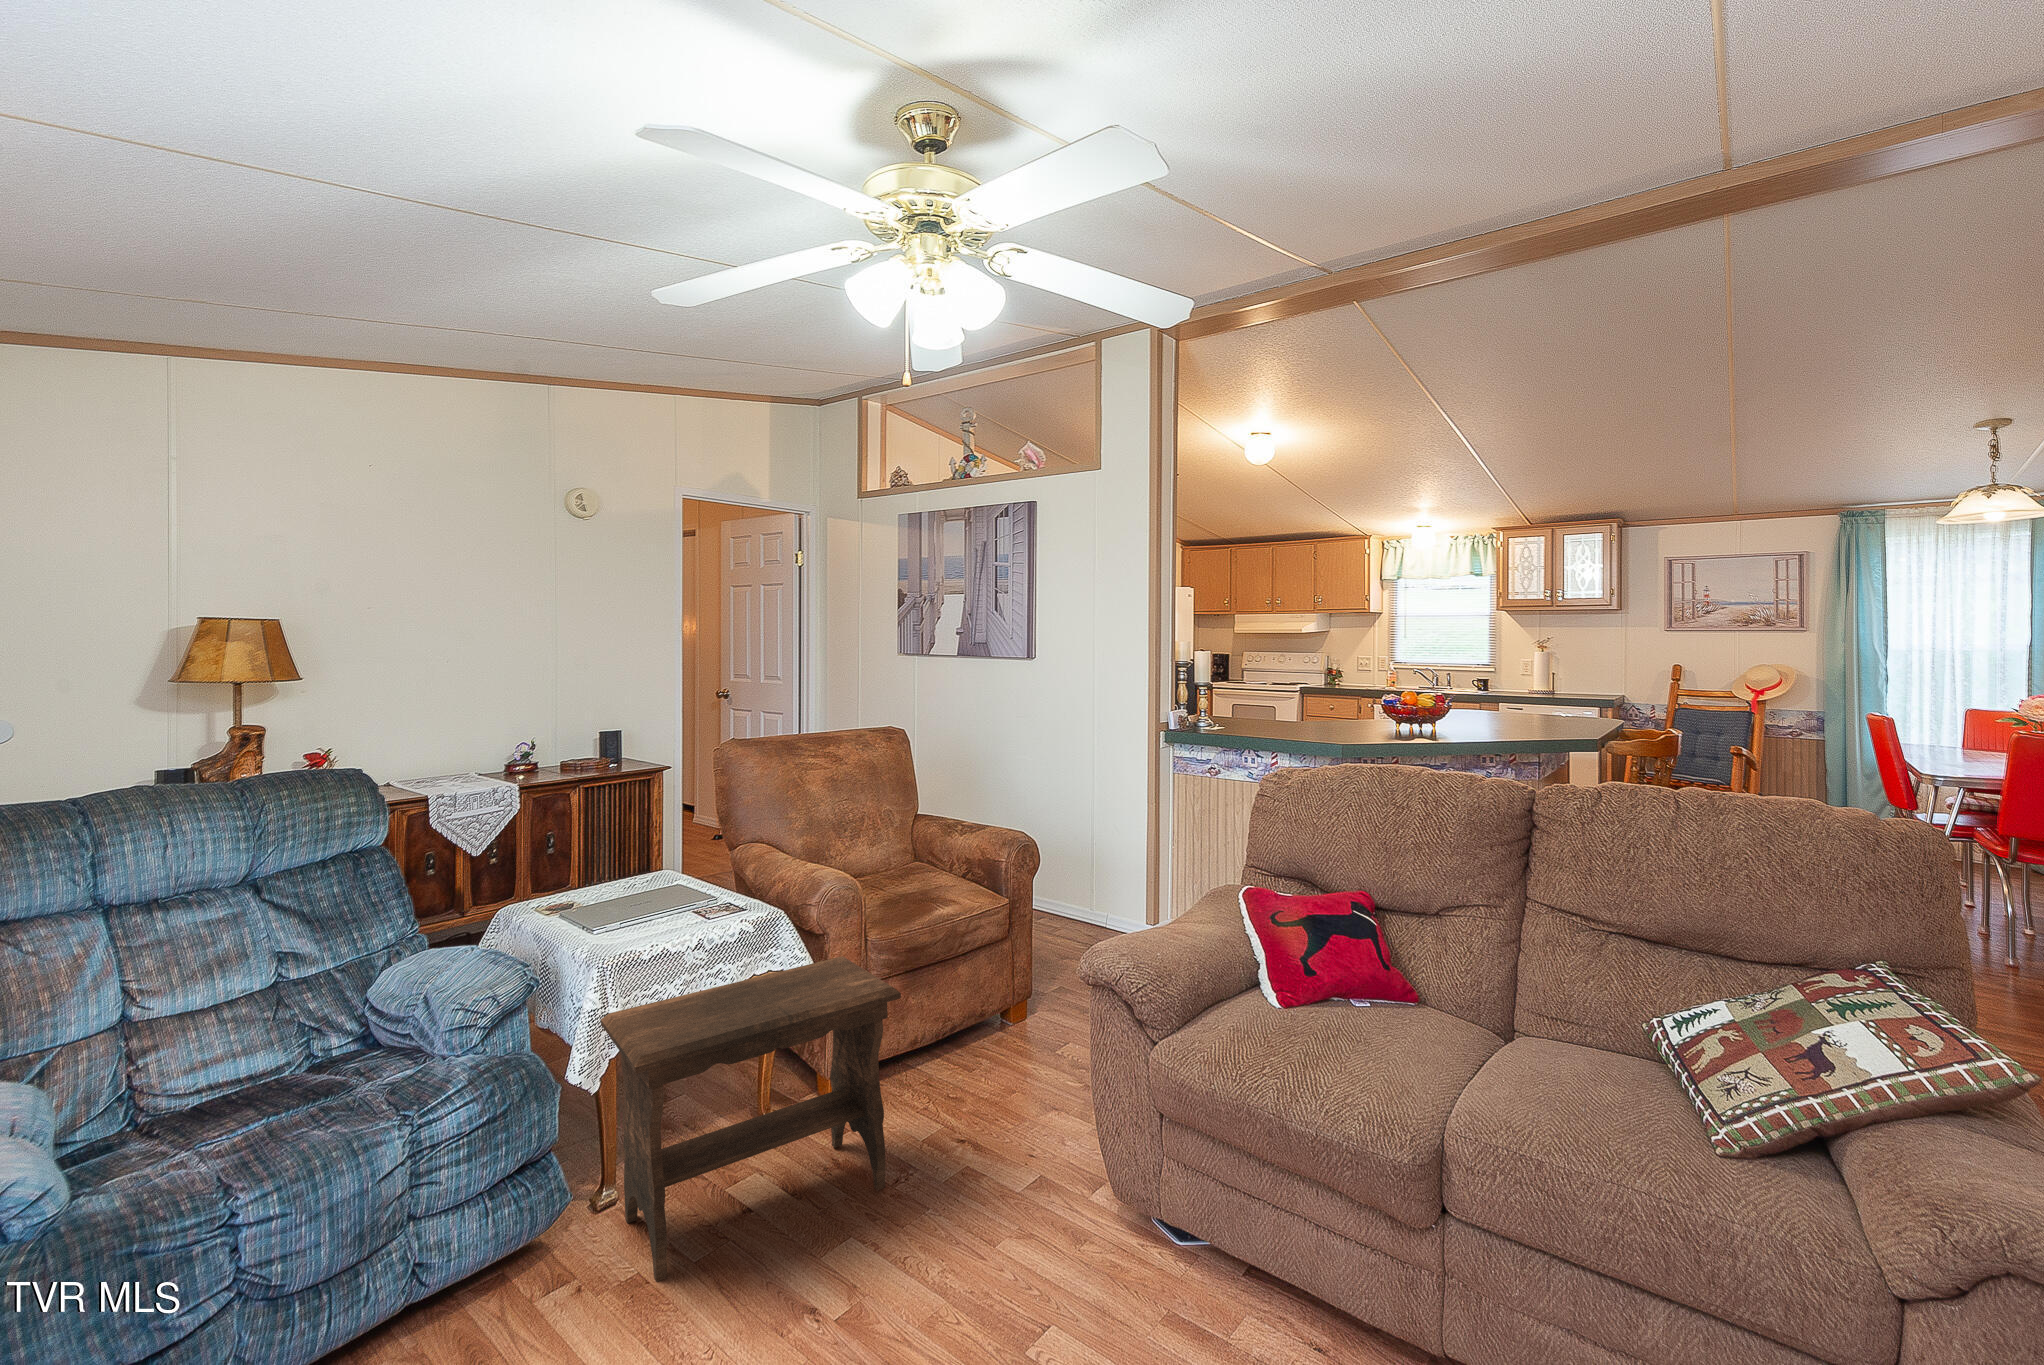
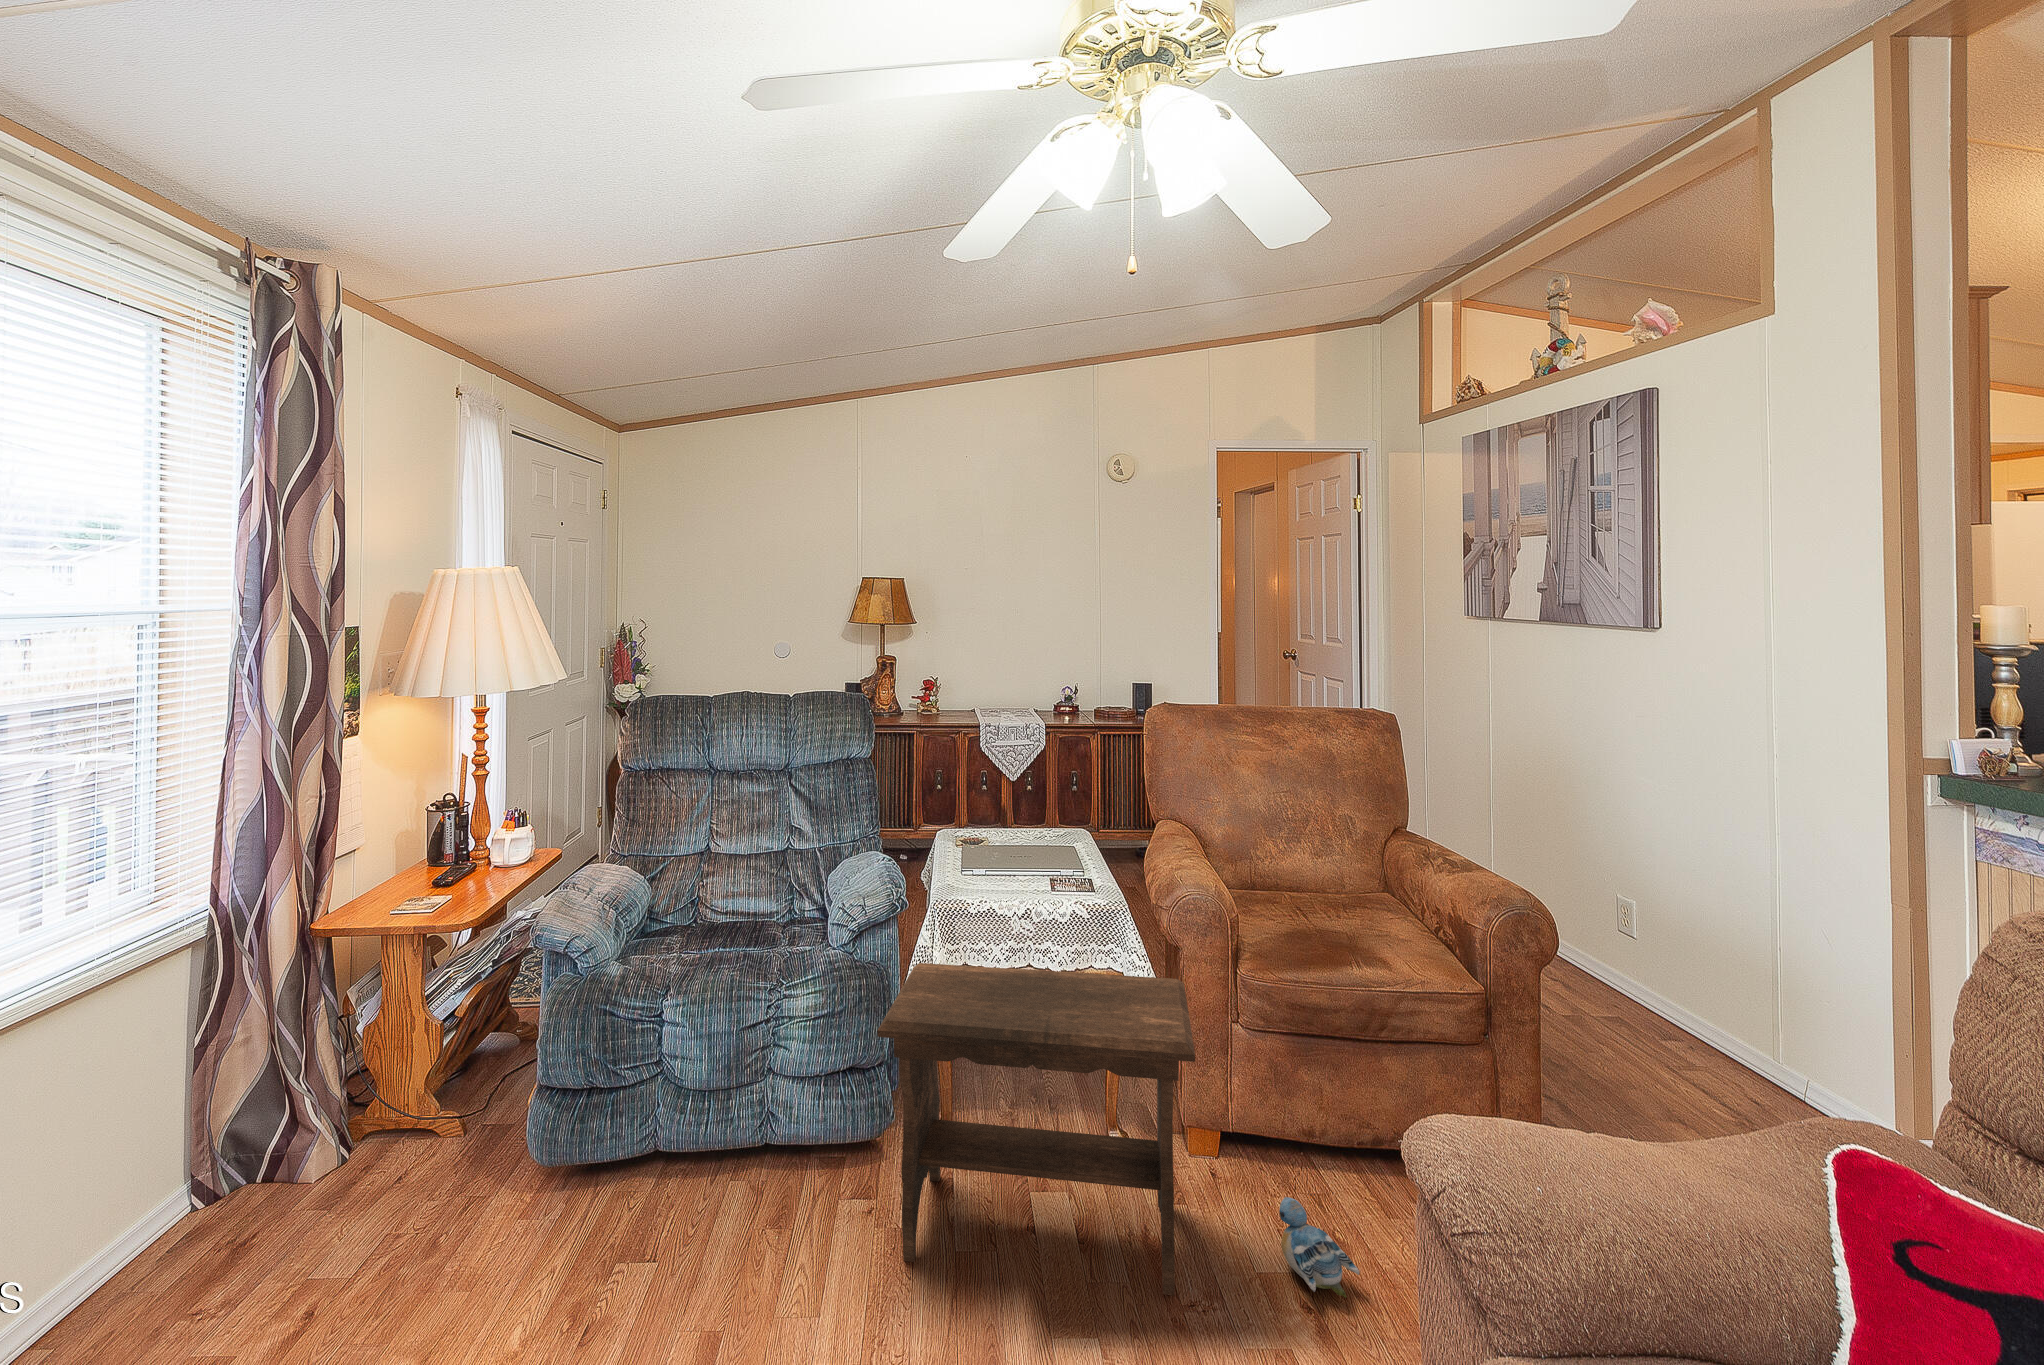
plush toy: none [928,1089,988,1139] -> present [1279,1197,1360,1298]

